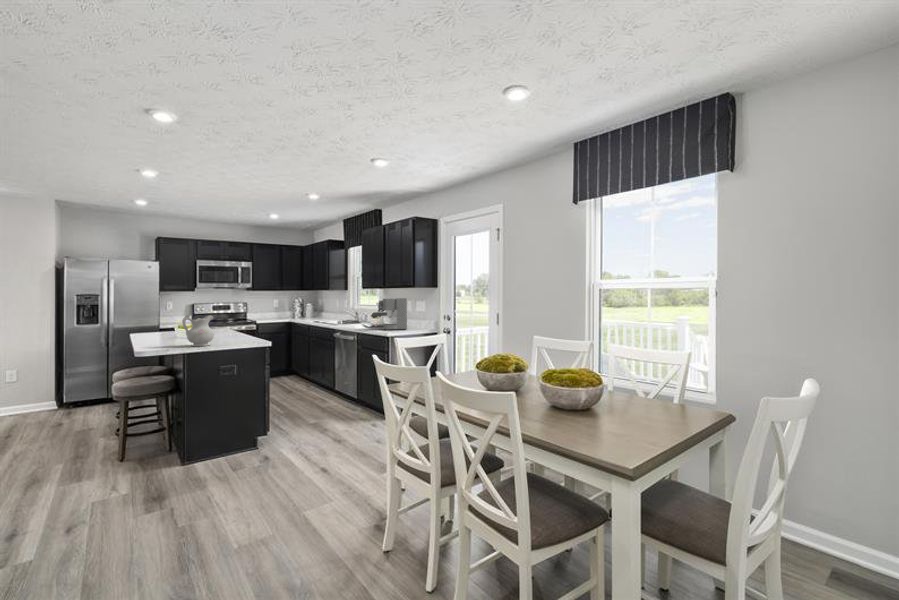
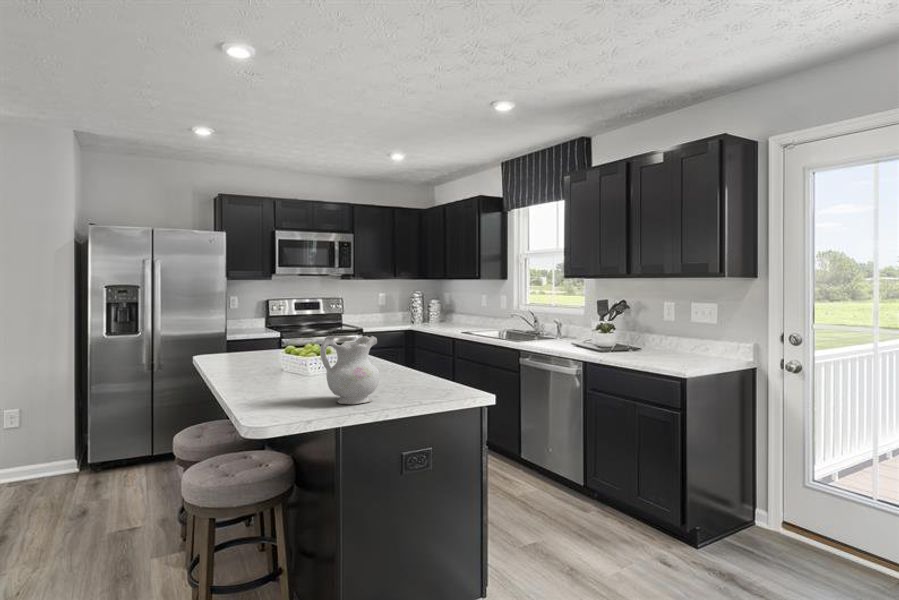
coffee maker: present [373,298,407,330] -> none [614,296,686,357]

